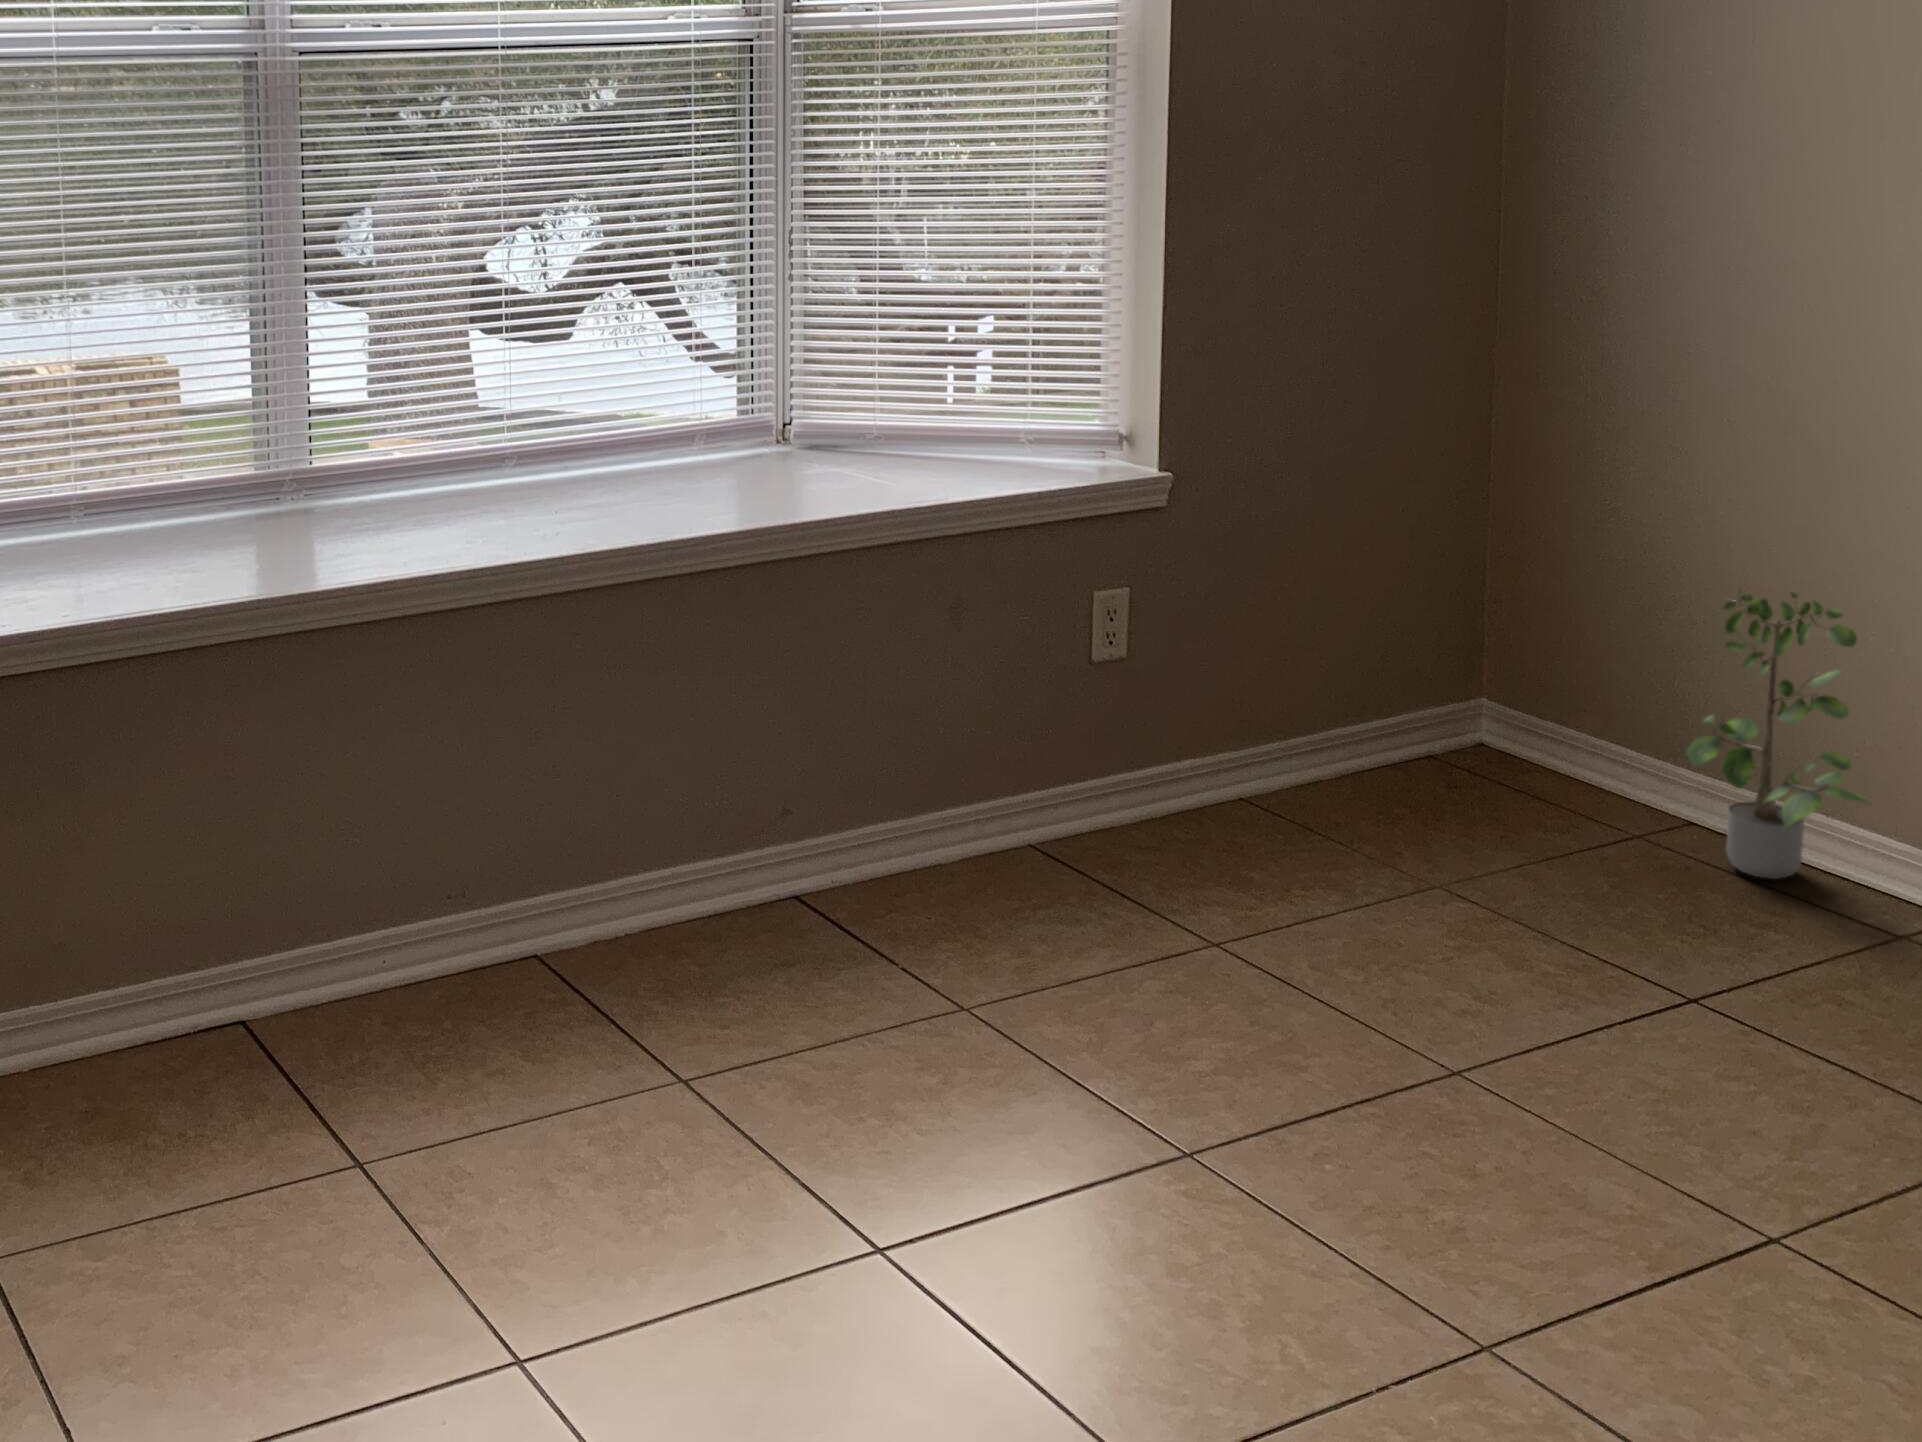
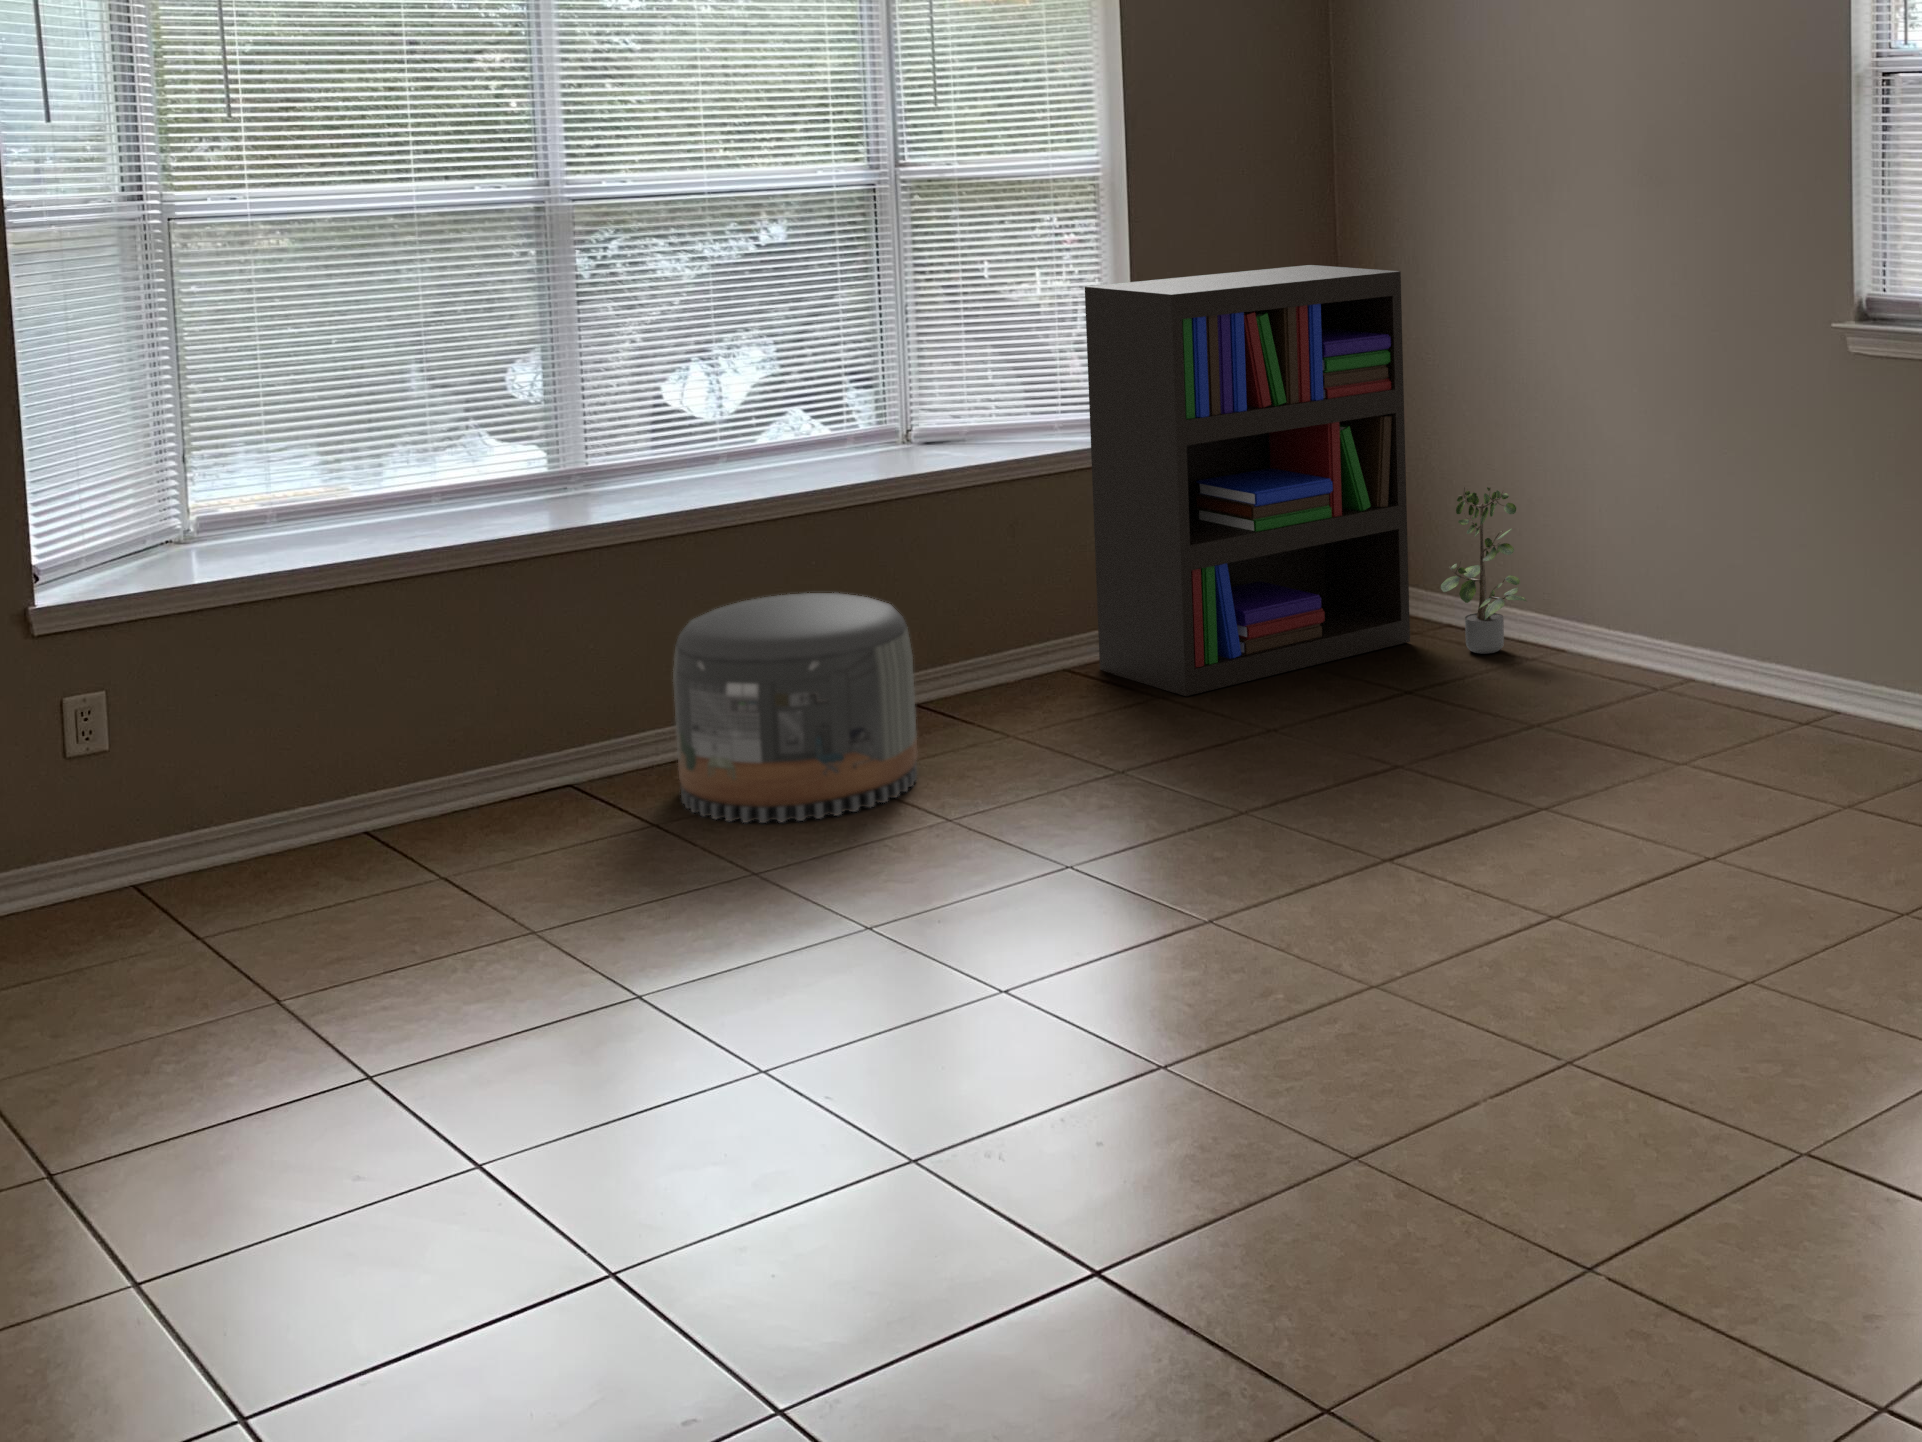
bookshelf: none [1086,191,1643,923] -> present [1085,265,1410,696]
pouf: none [410,730,811,1175] -> present [673,593,917,823]

